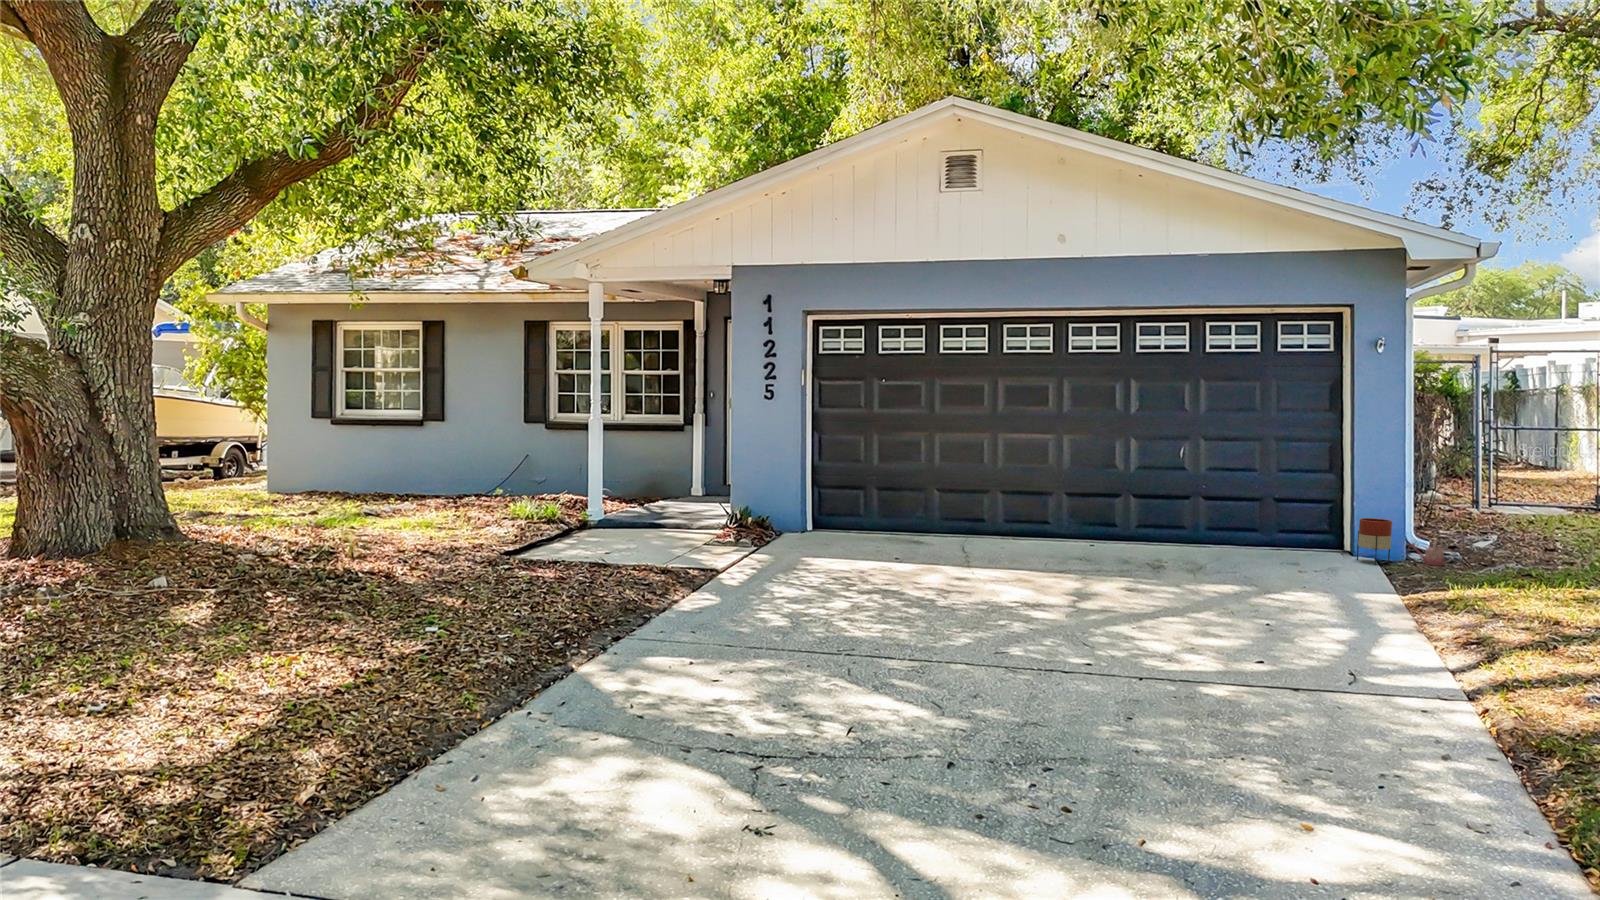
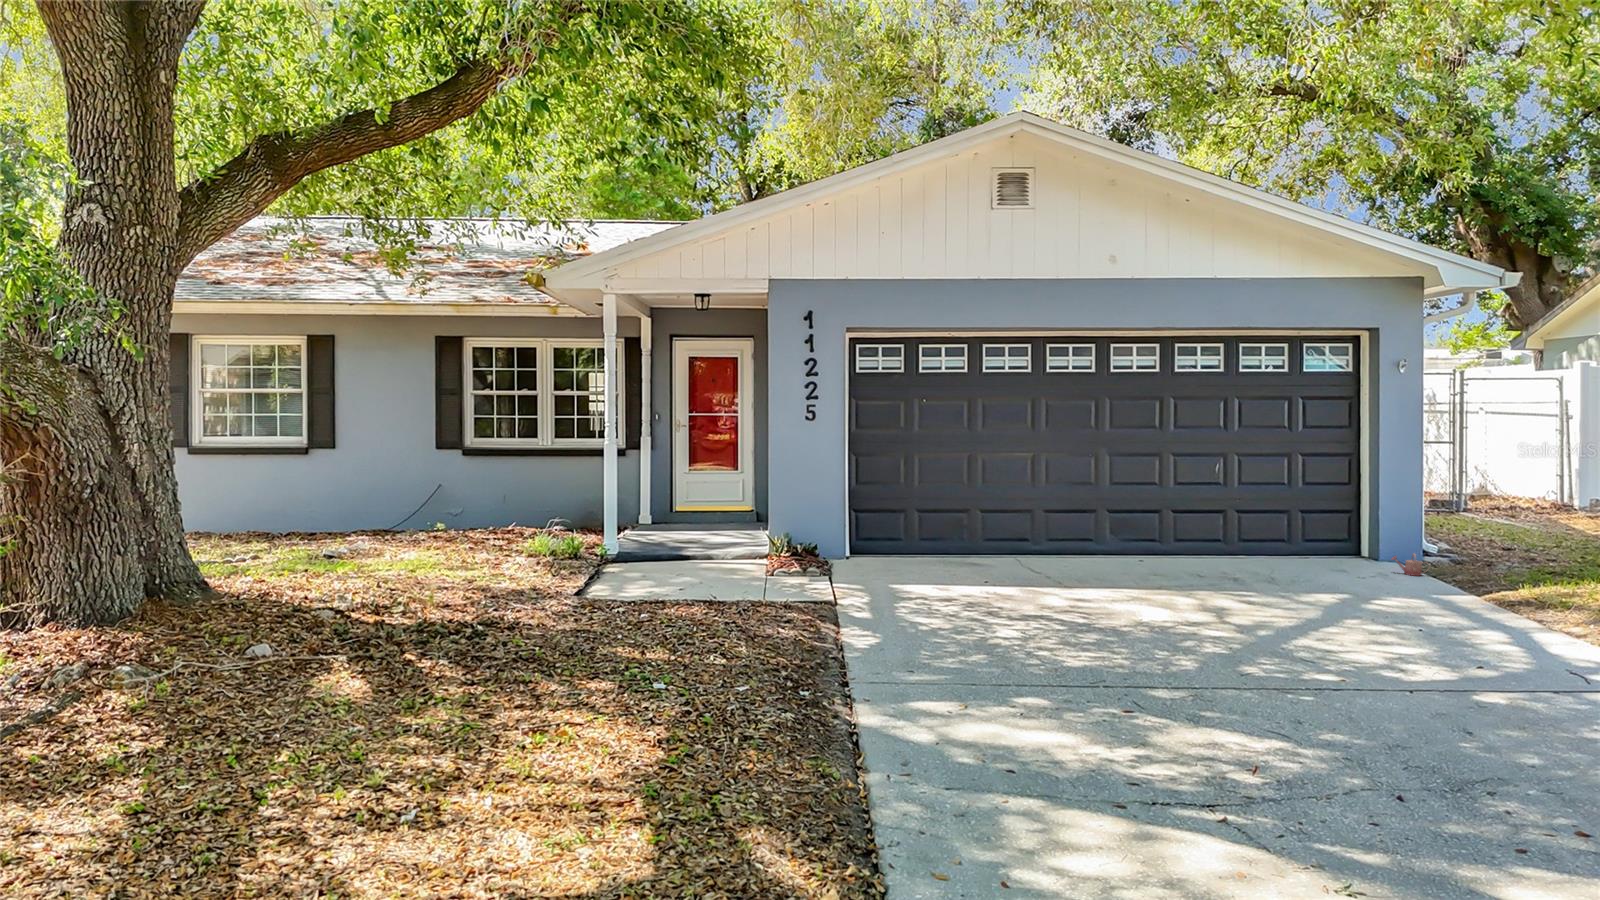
planter: present [1357,518,1392,565] -> none [1351,535,1385,577]

